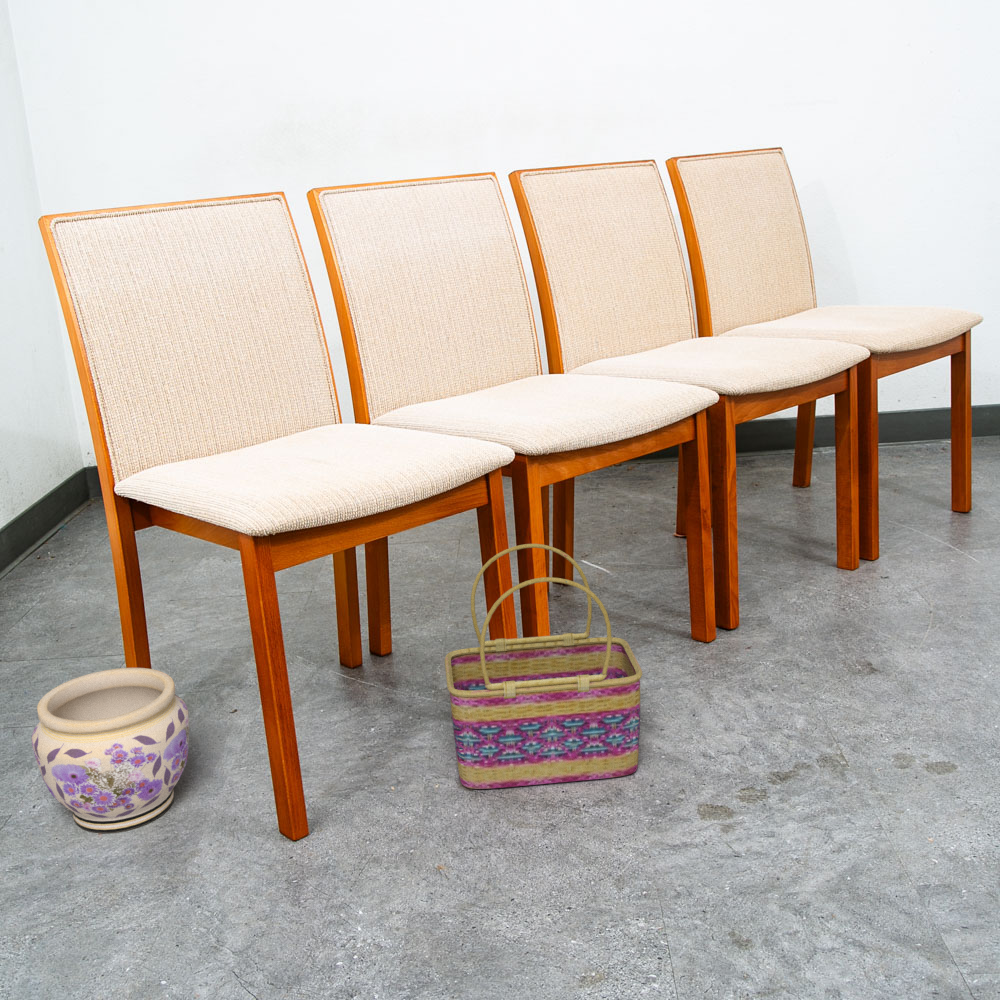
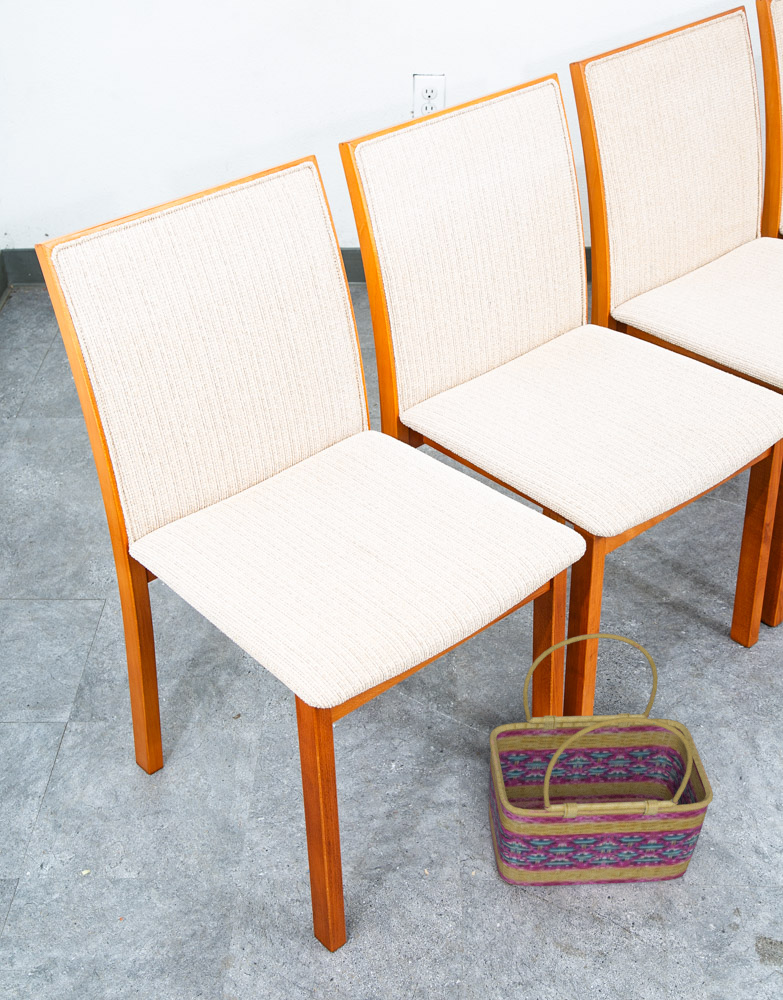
planter: present [32,668,189,833] -> none [46,732,213,917]

